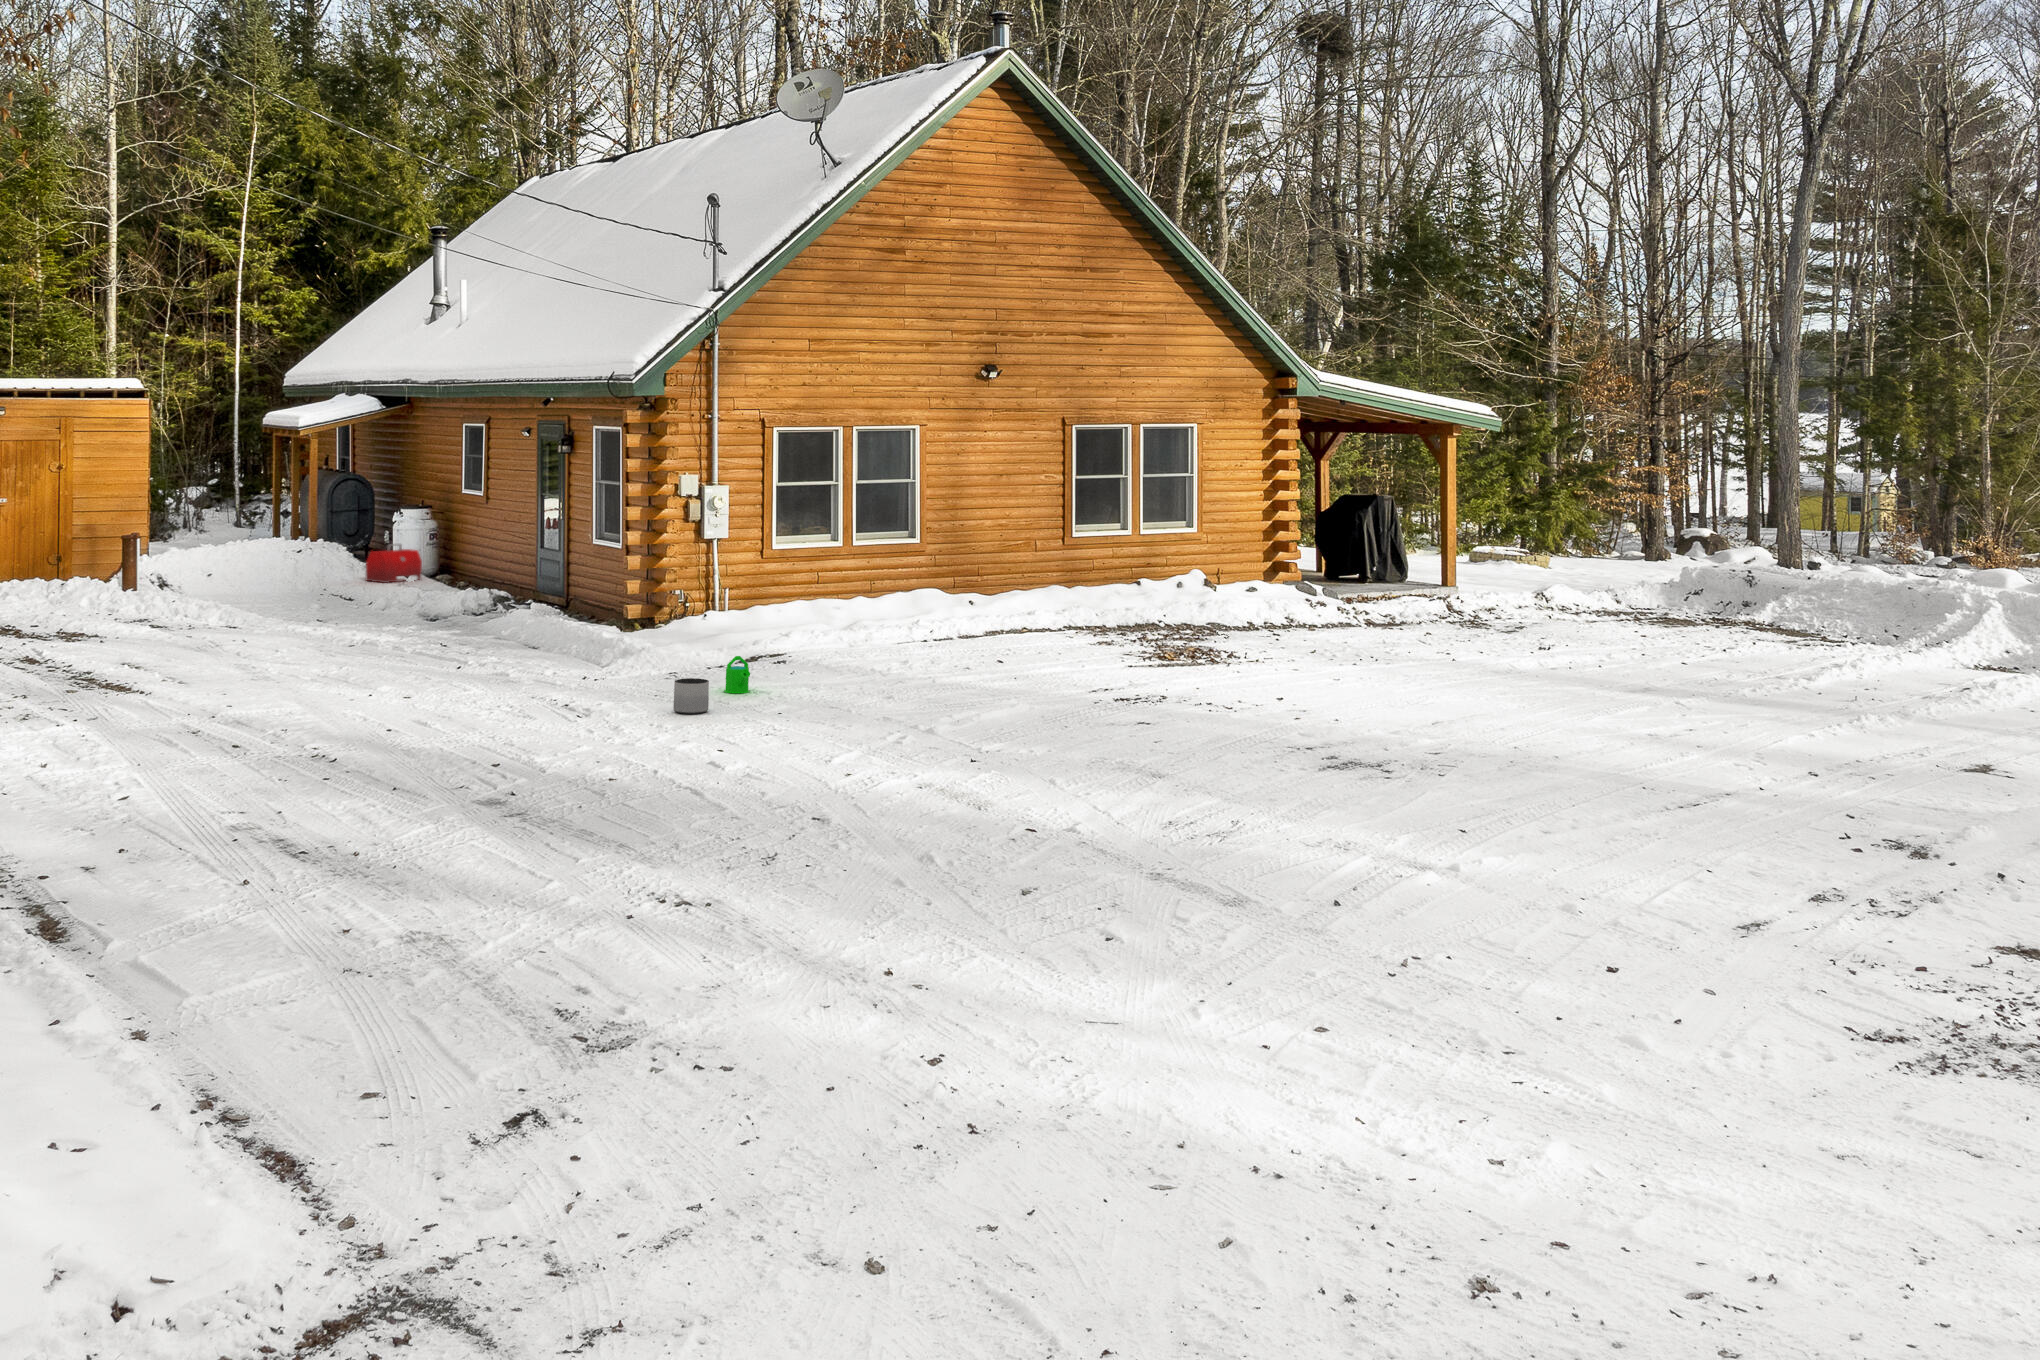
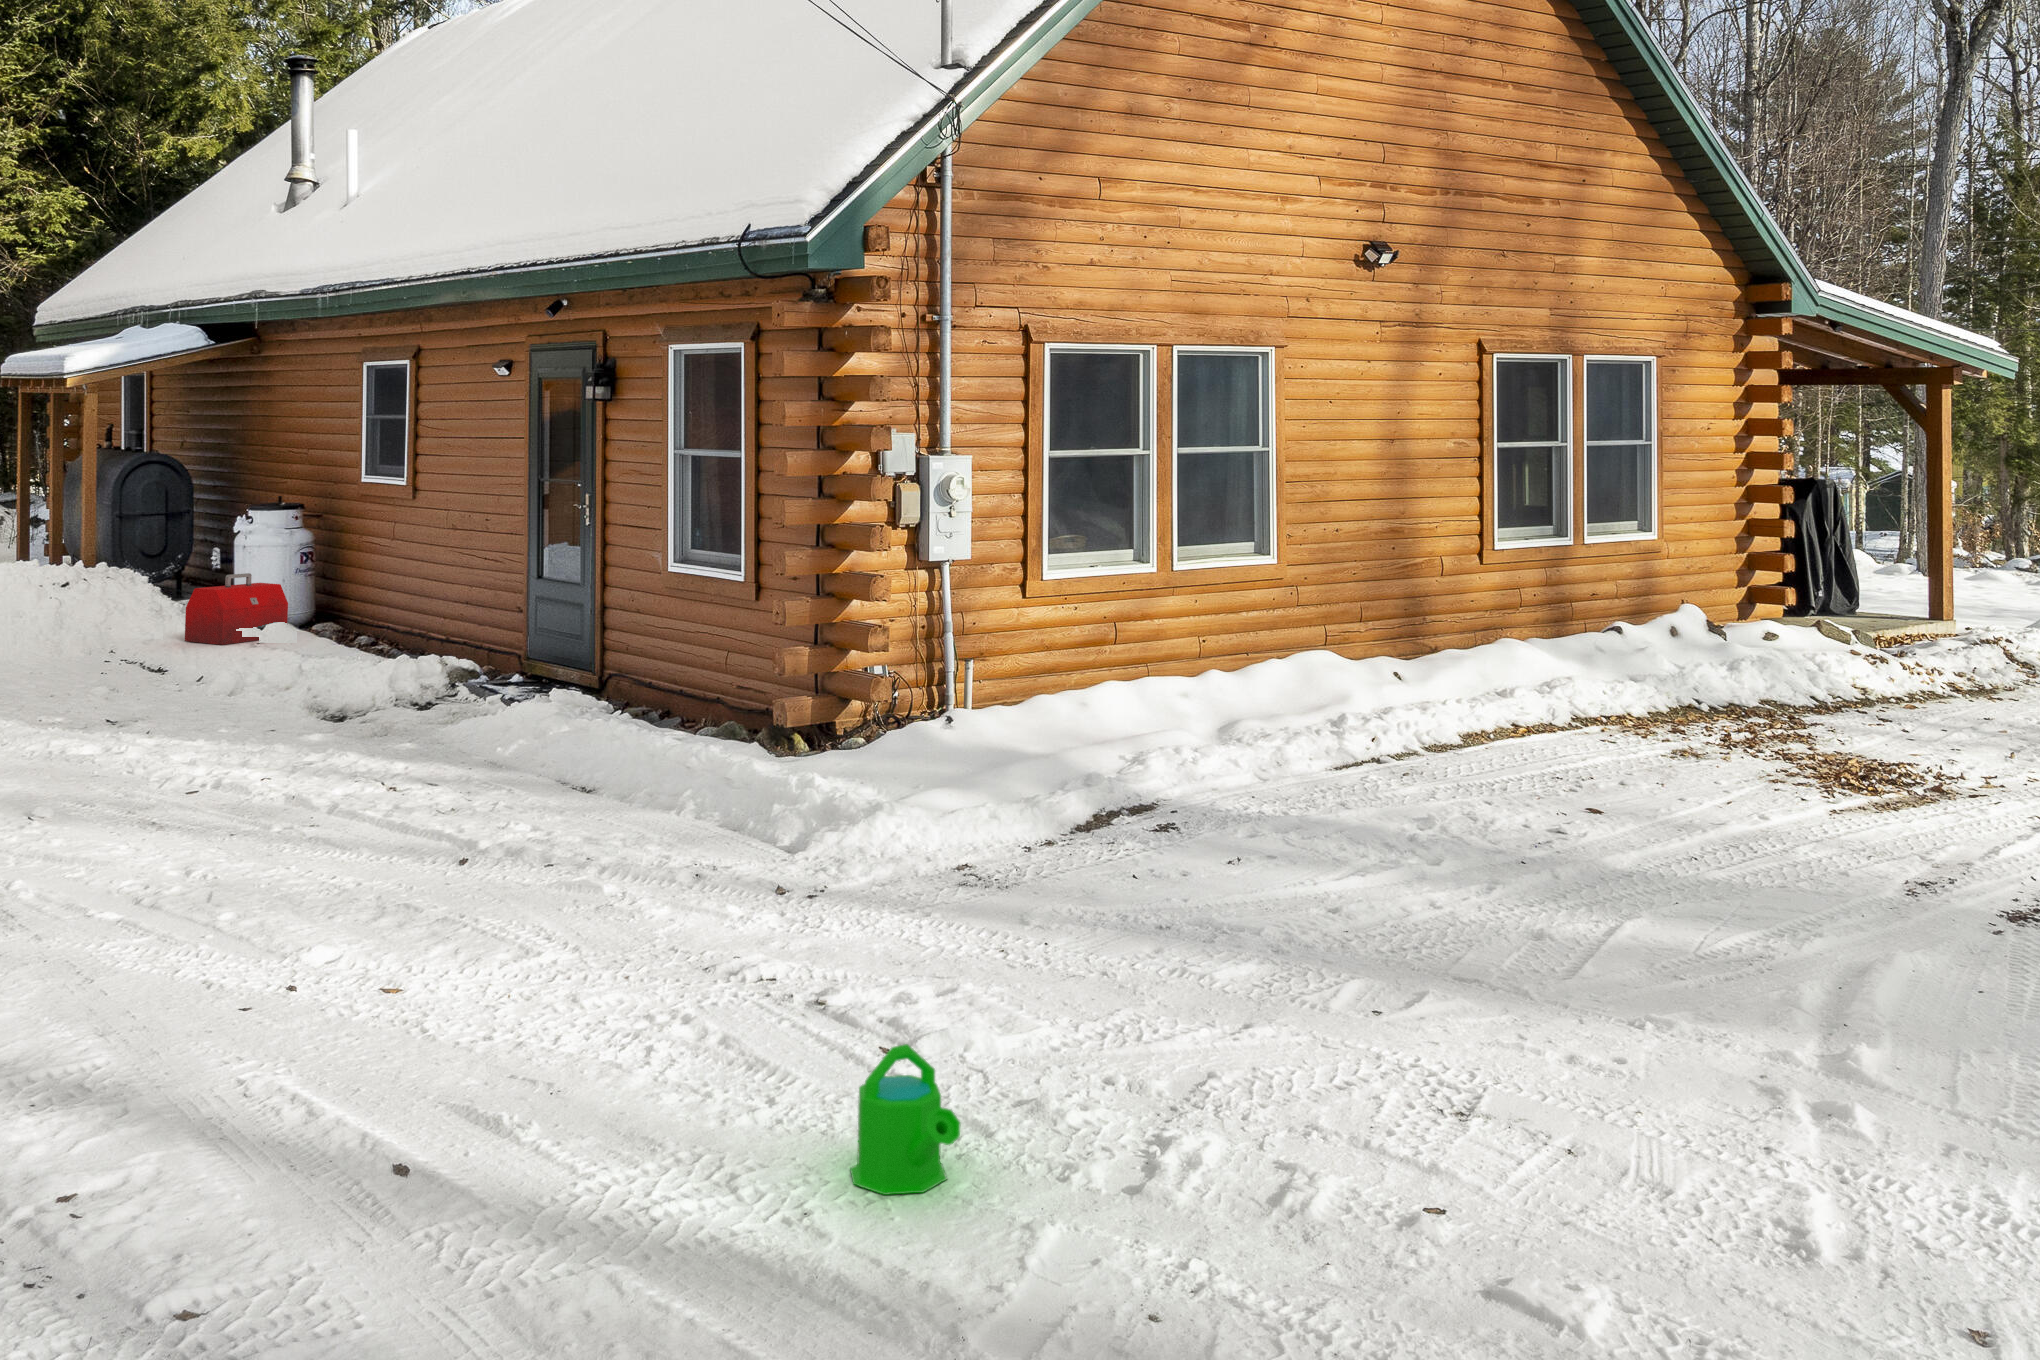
watering can: present [724,656,750,694] -> present [850,1044,960,1195]
planter: present [673,678,709,714] -> none [1238,984,1341,1108]

